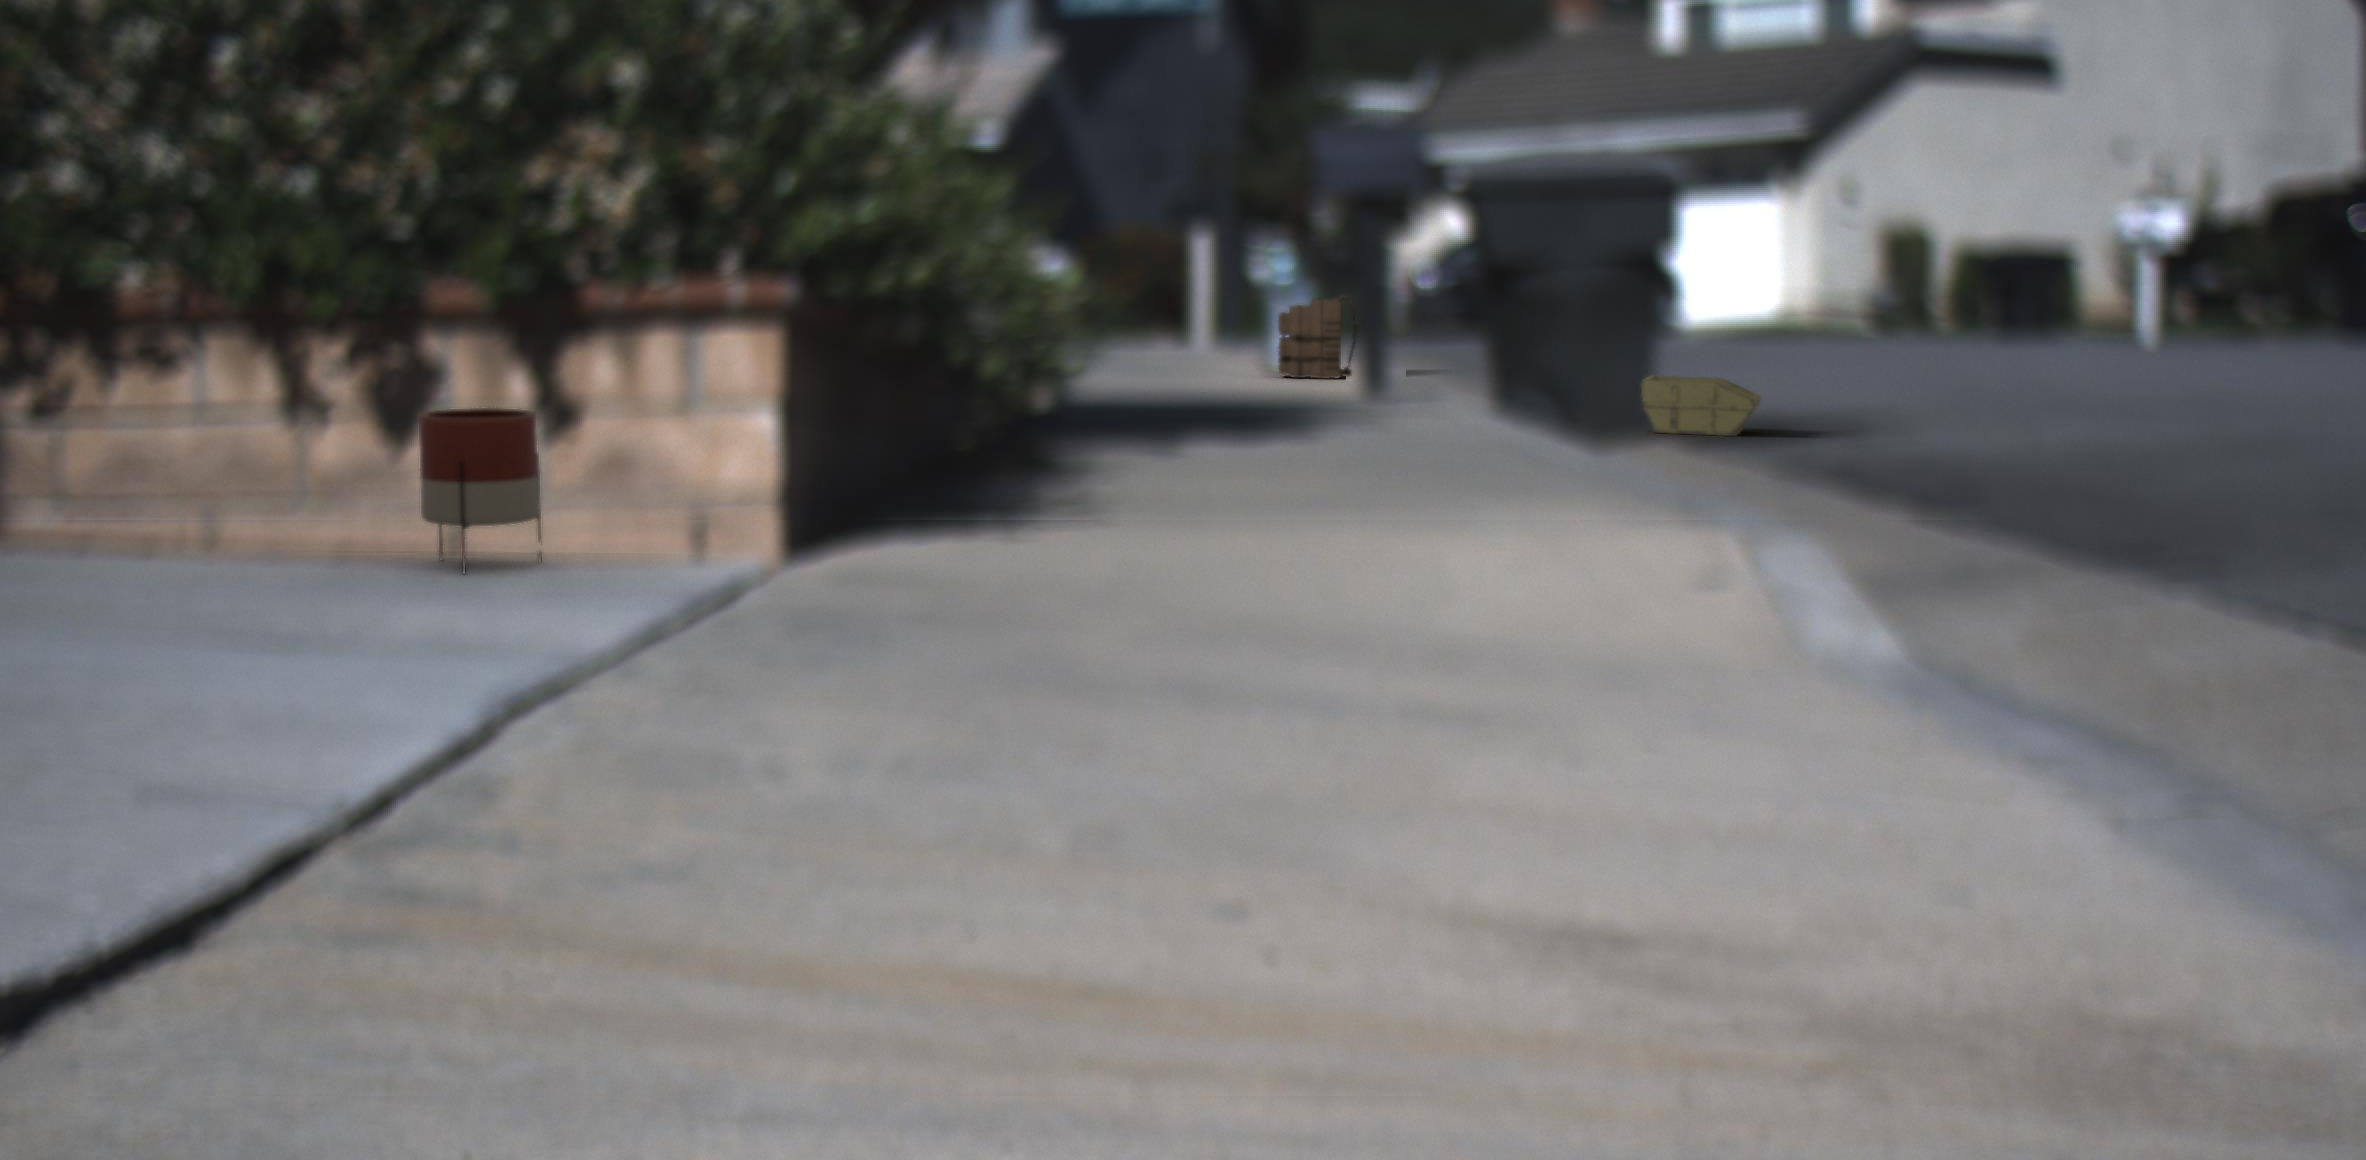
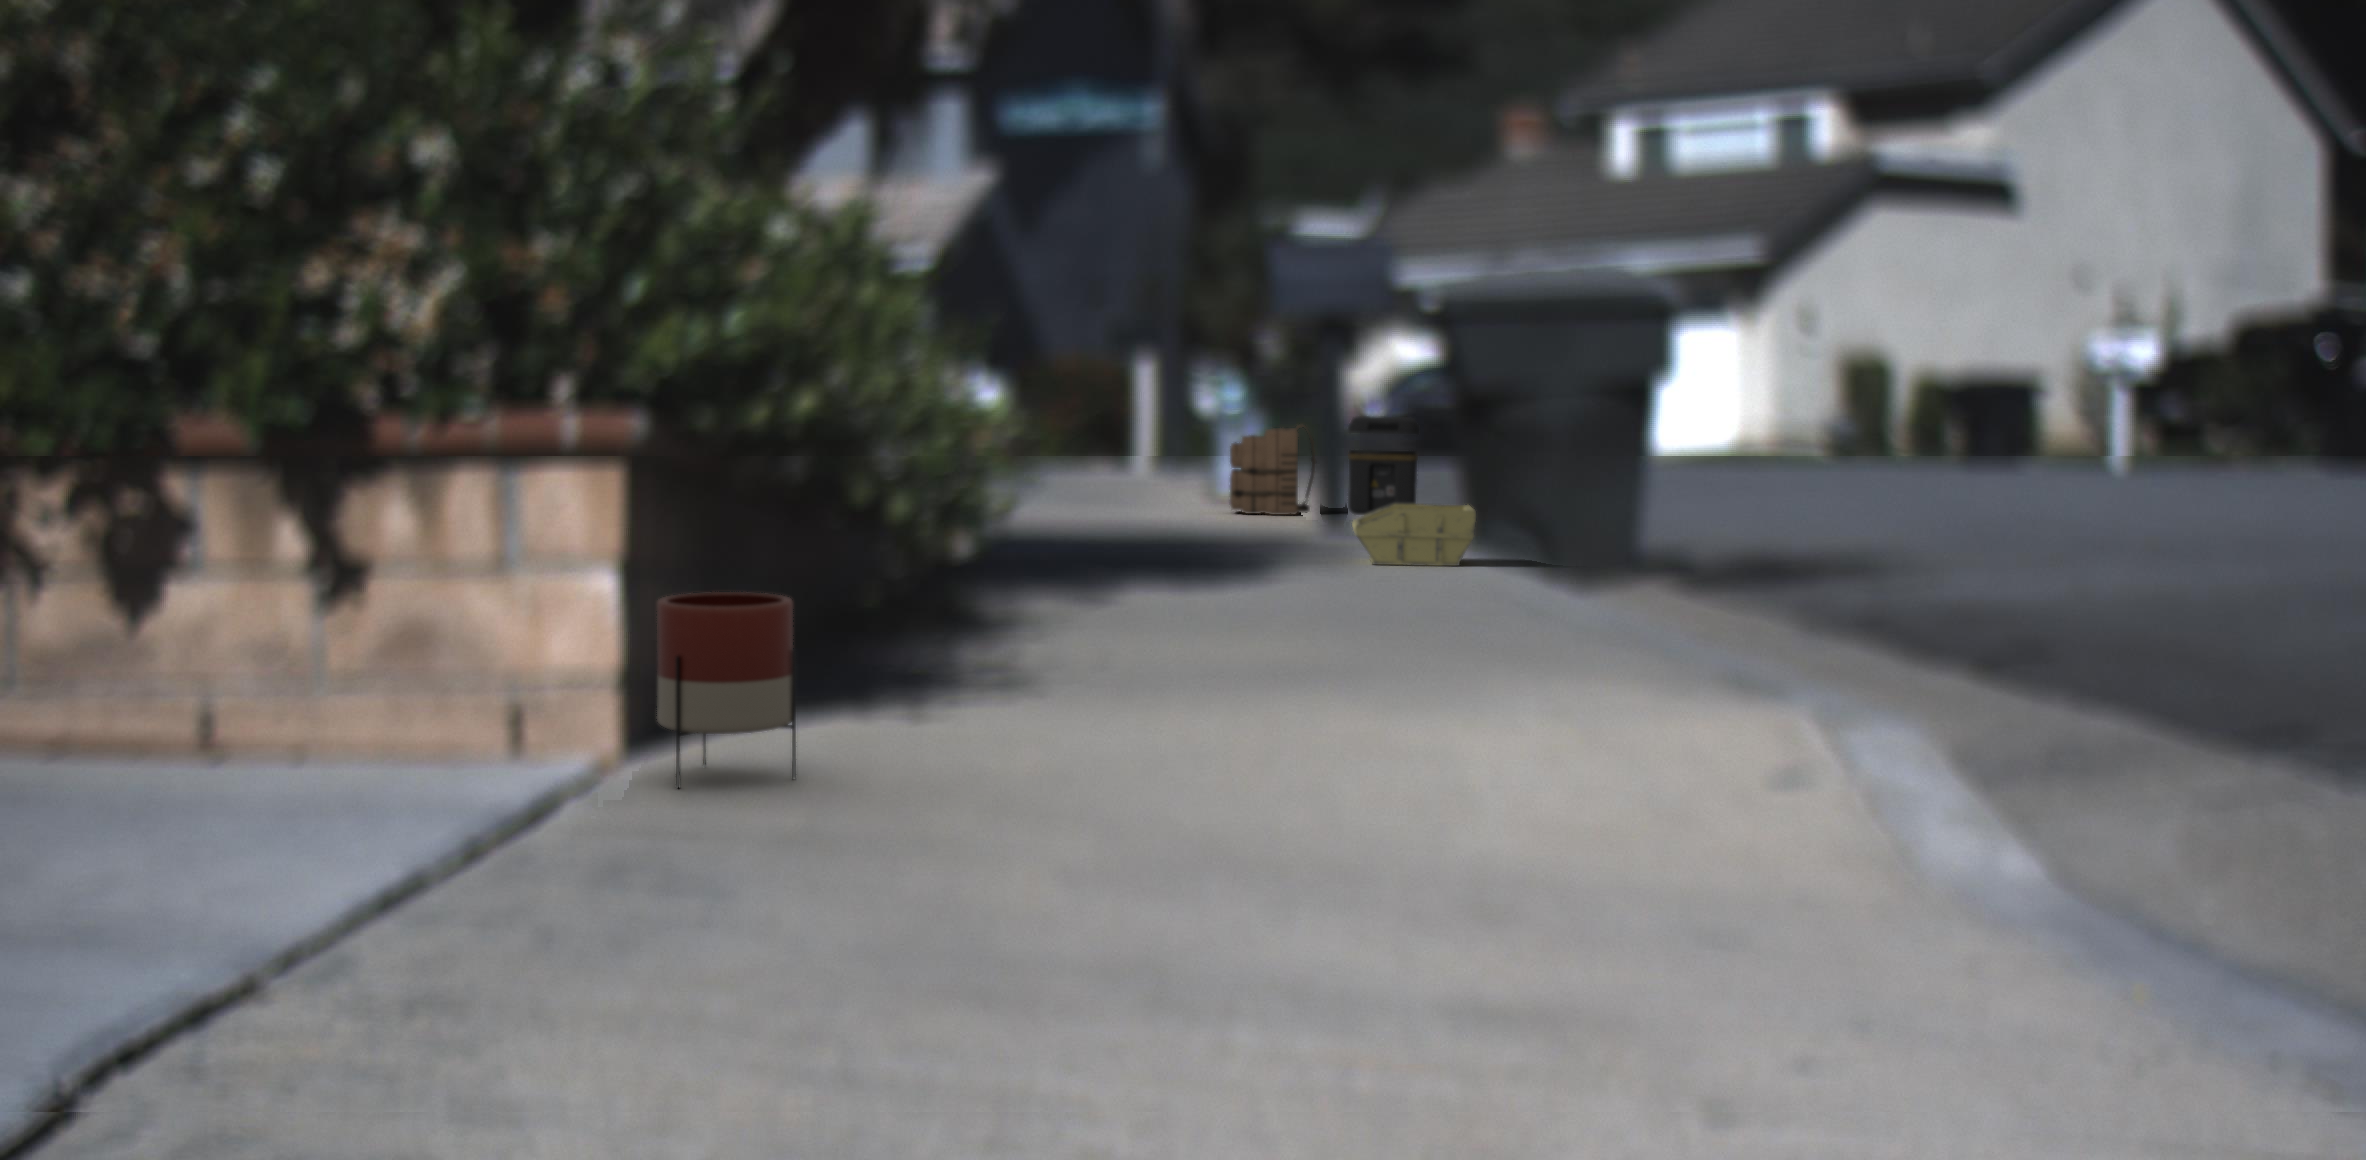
toolbox: none [1387,287,1453,379] -> present [1348,416,1419,515]
storage bin: present [1641,376,1761,436] -> present [1352,504,1476,566]
planter: present [419,408,541,571] -> present [657,592,796,788]

